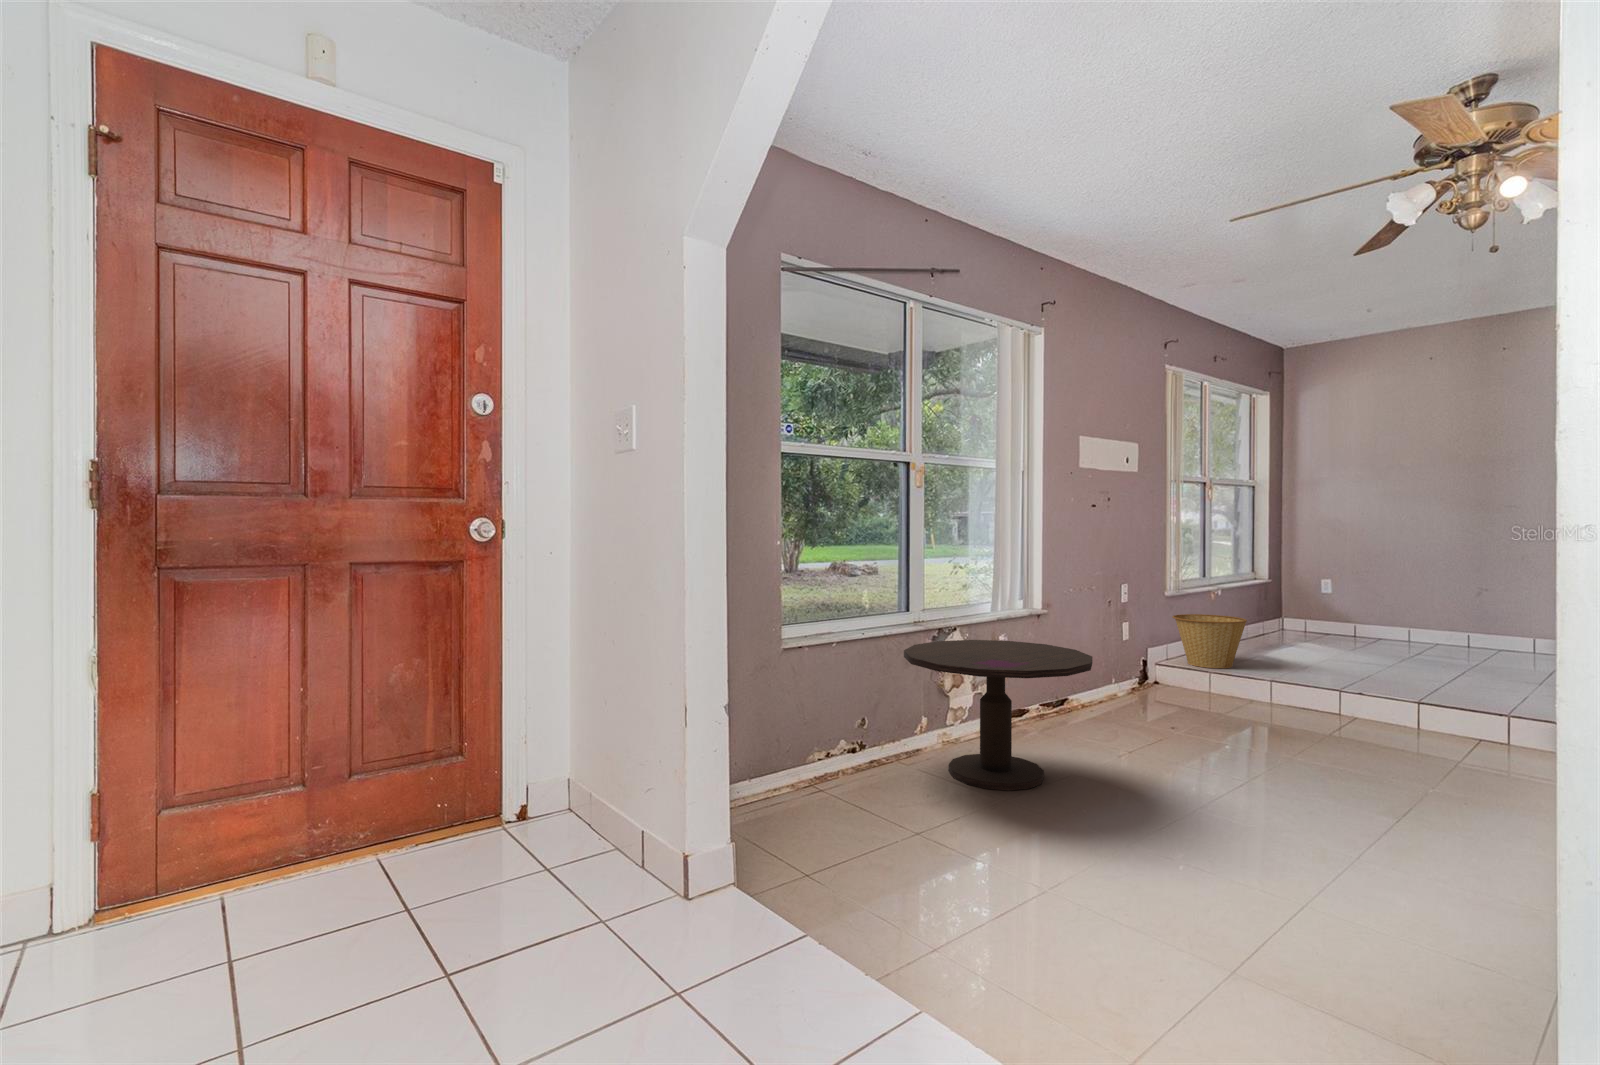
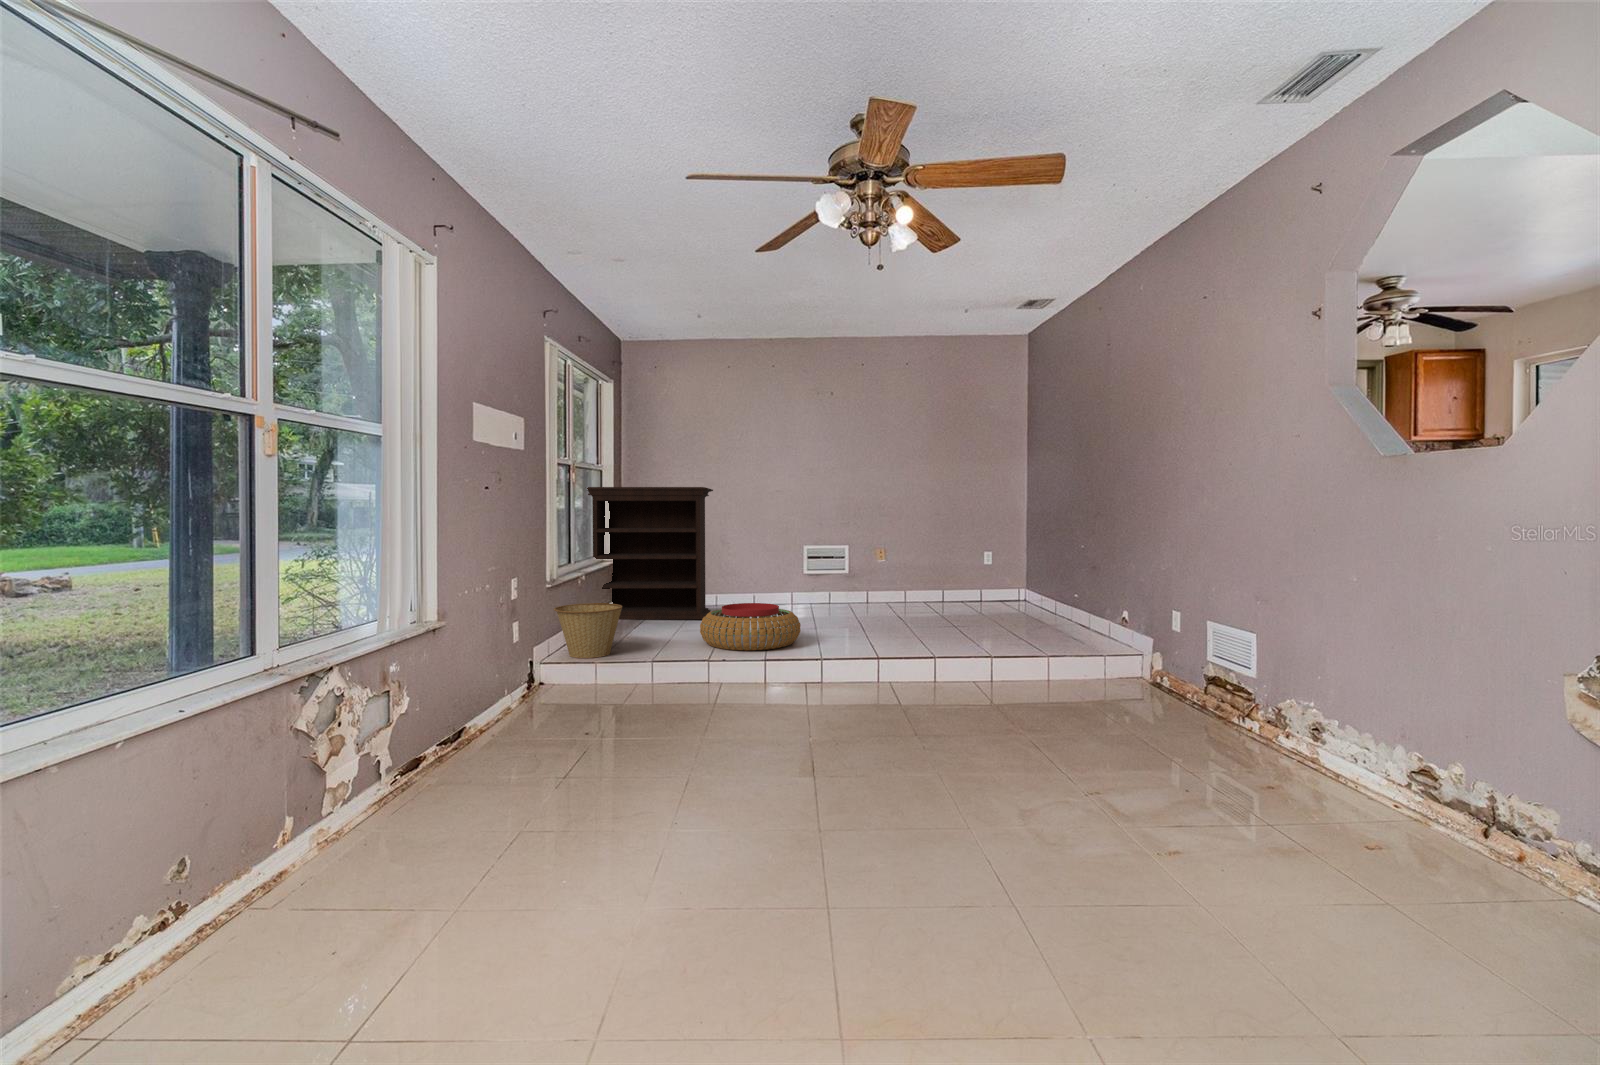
bookshelf: none [1230,495,1407,652] -> present [587,487,713,620]
pouf: none [1351,634,1513,694] -> present [700,603,801,650]
side table: present [904,640,1092,790] -> none [265,672,562,905]

